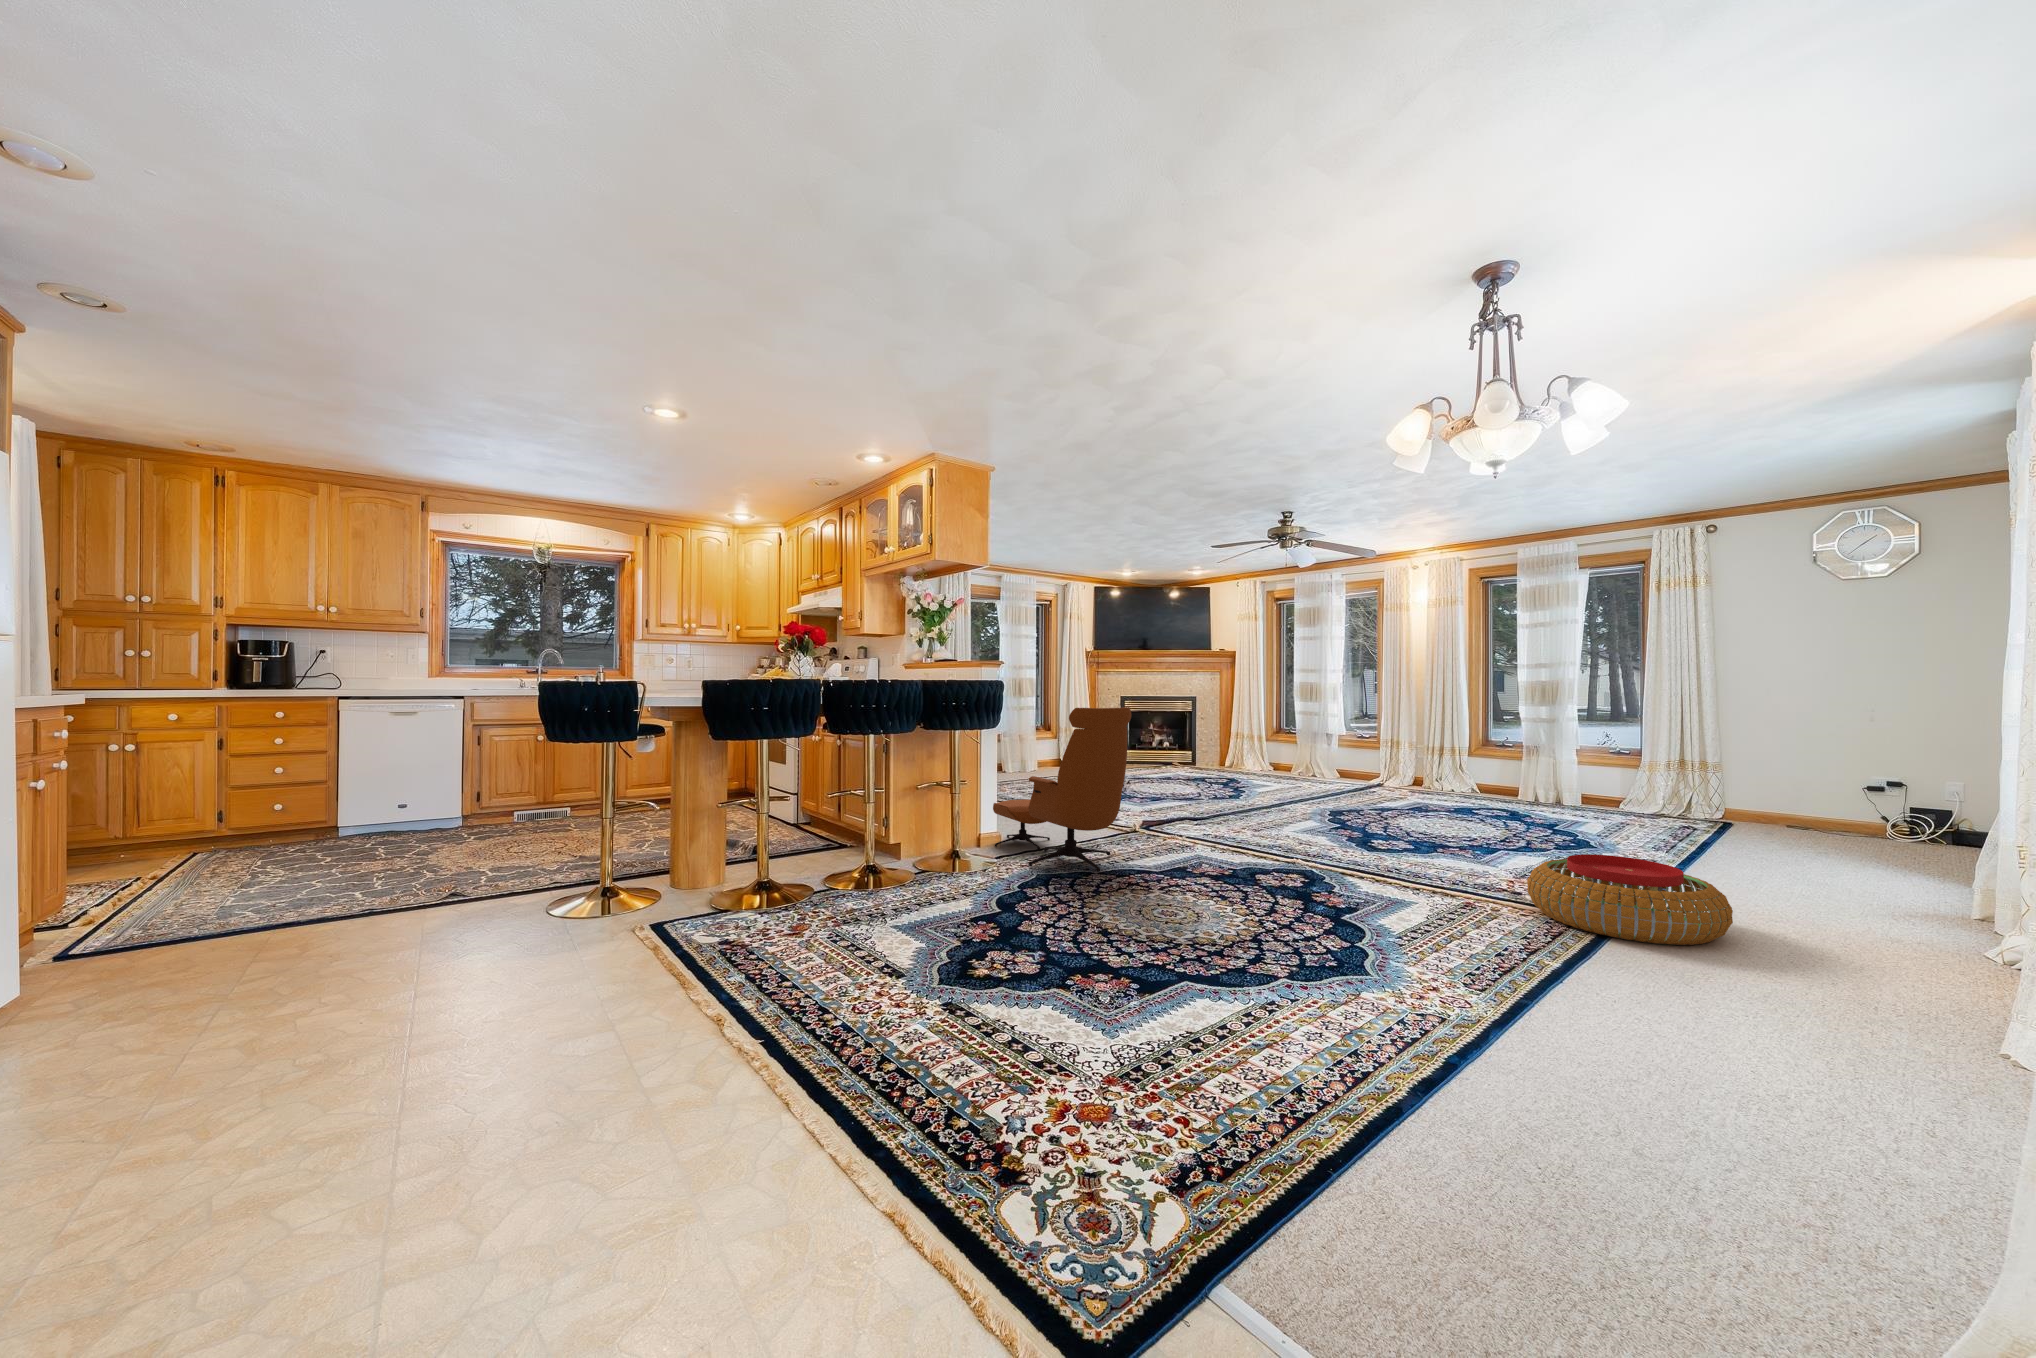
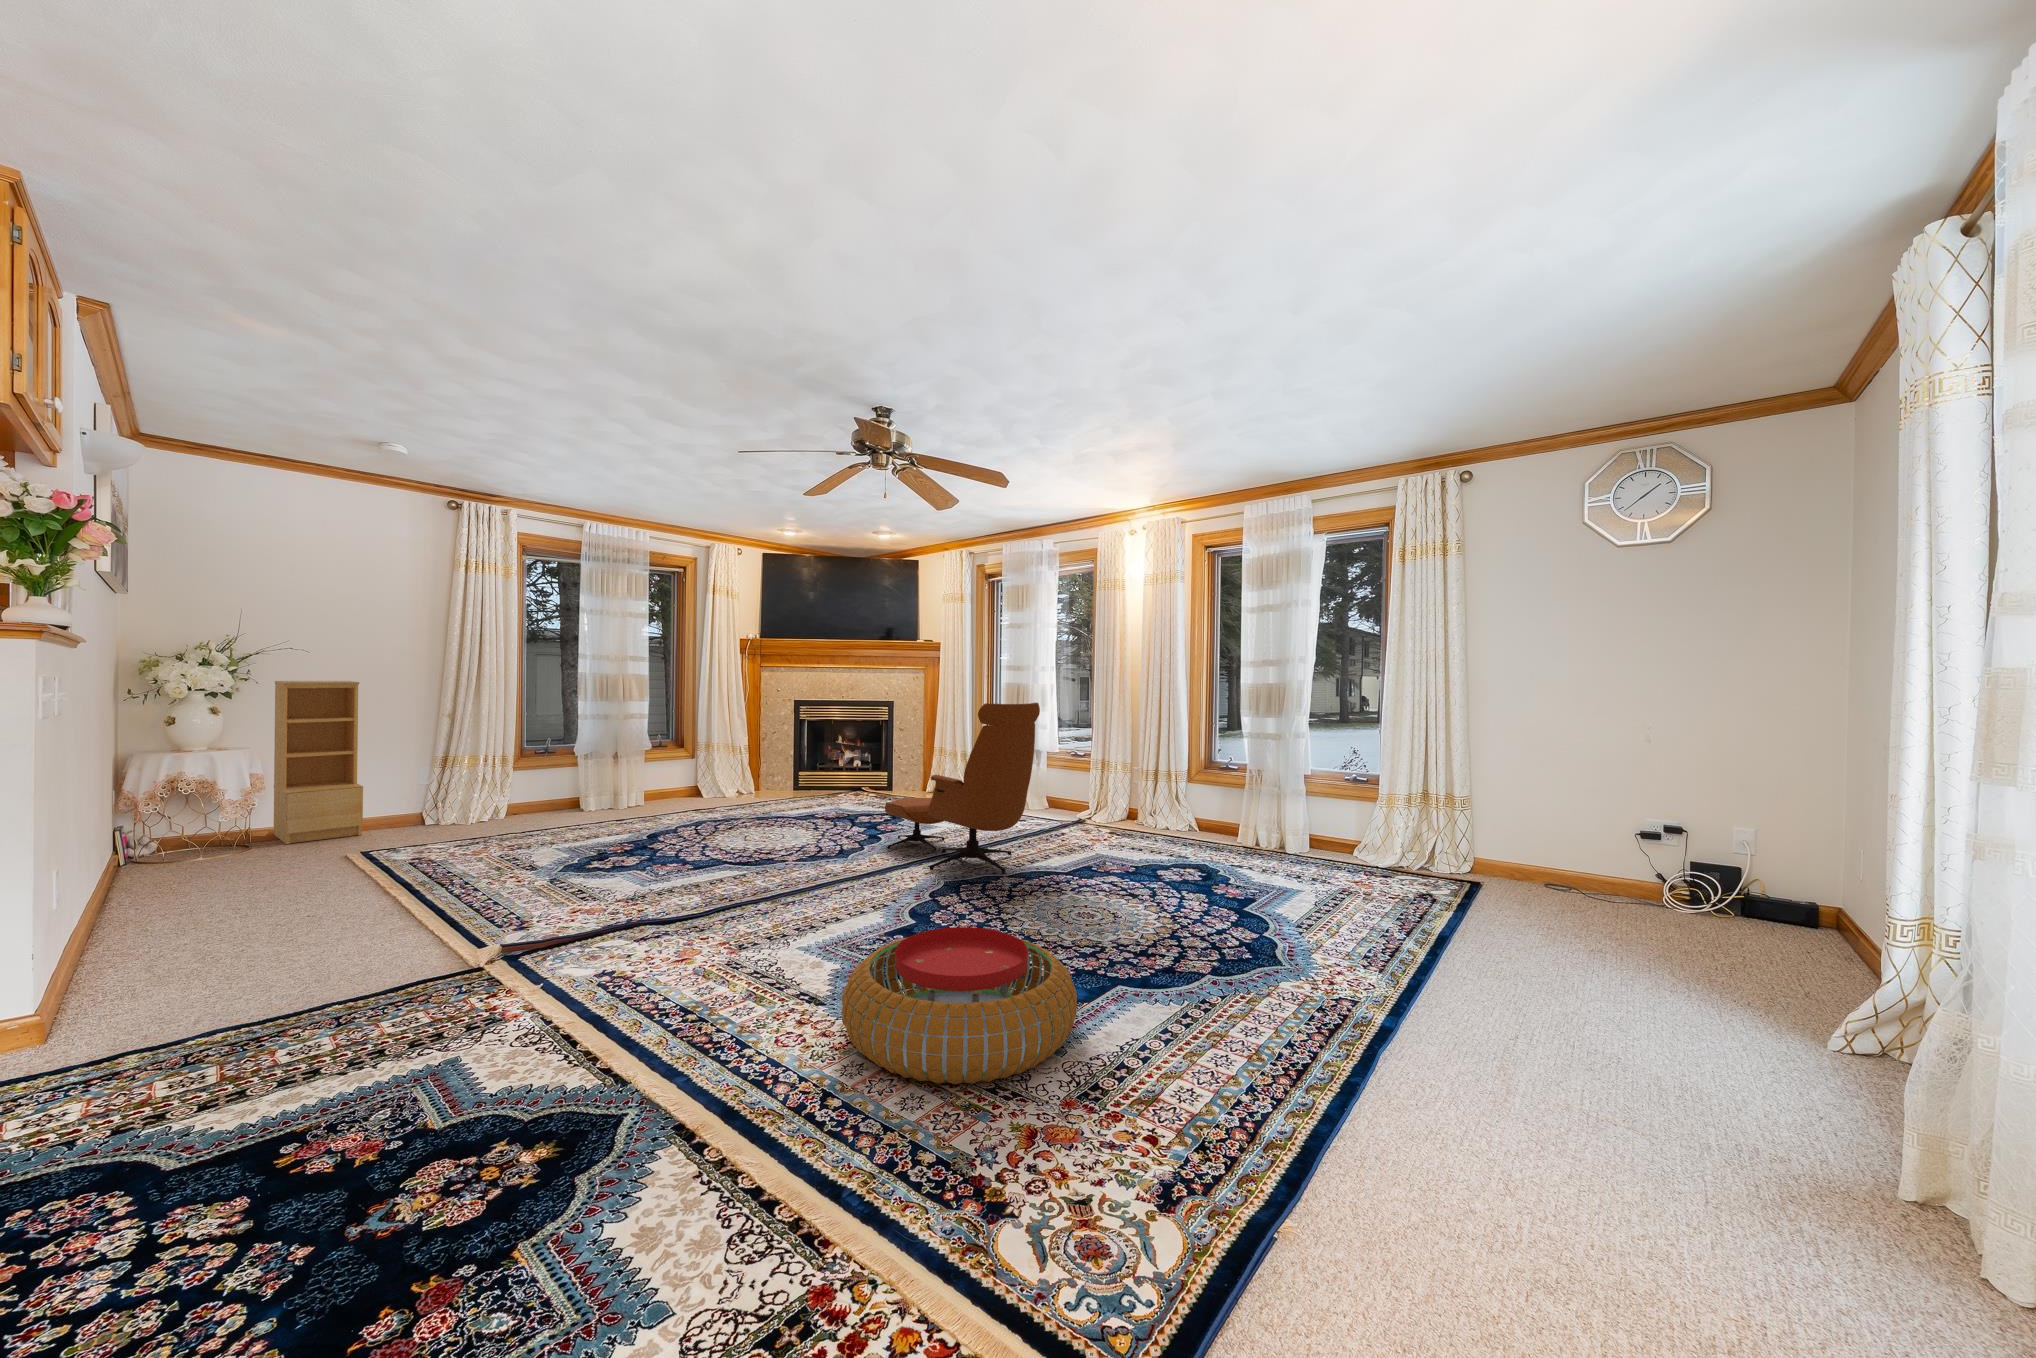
bookshelf: none [514,697,576,829] -> present [274,681,363,844]
pouf: present [1527,854,1733,945] -> present [842,927,1077,1084]

